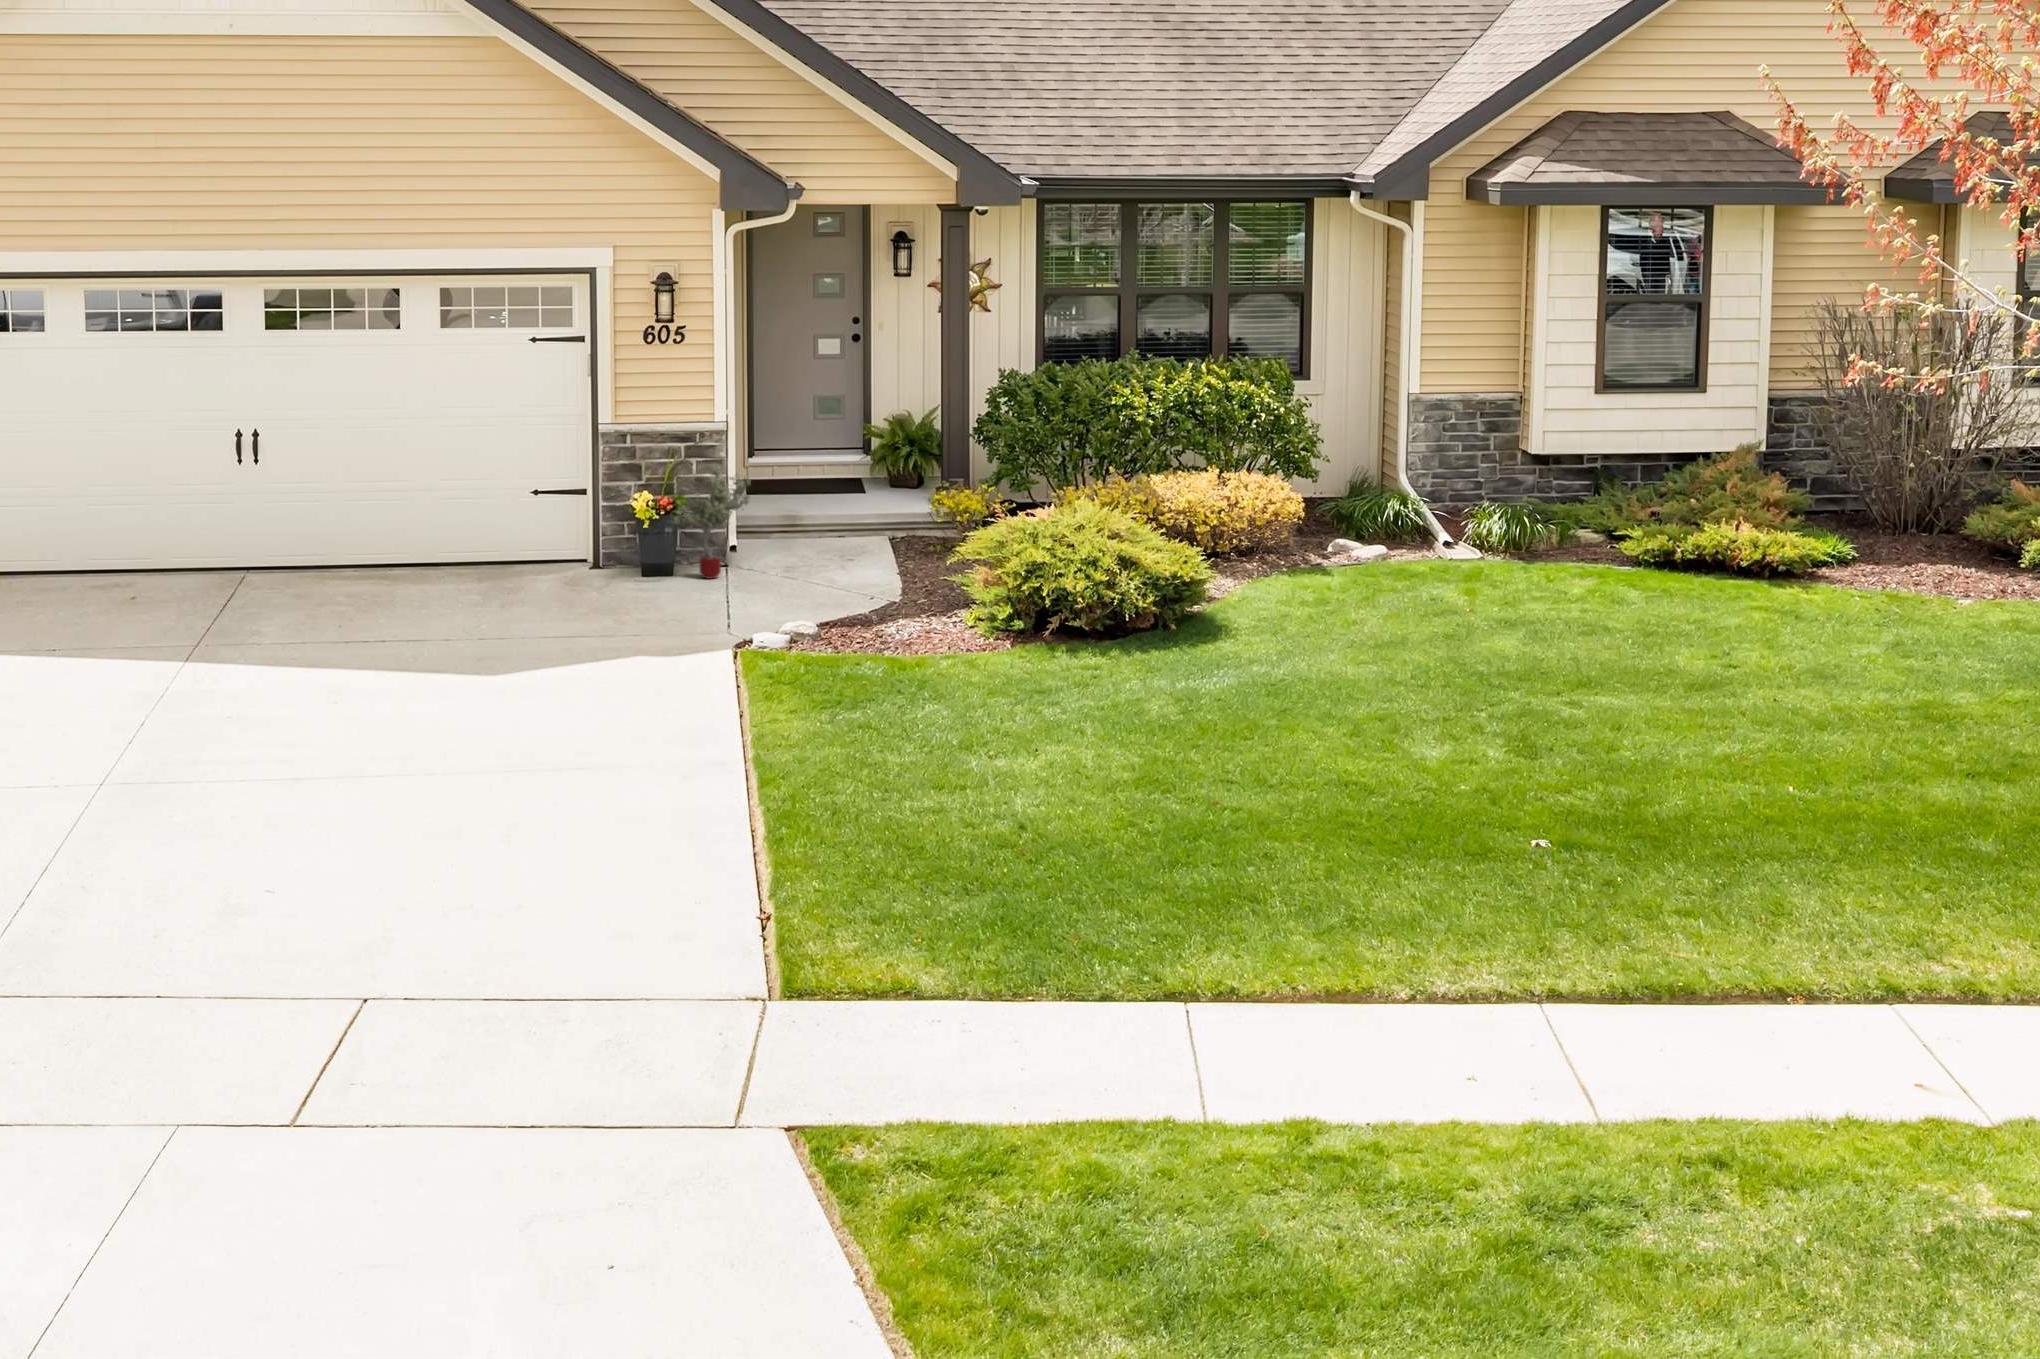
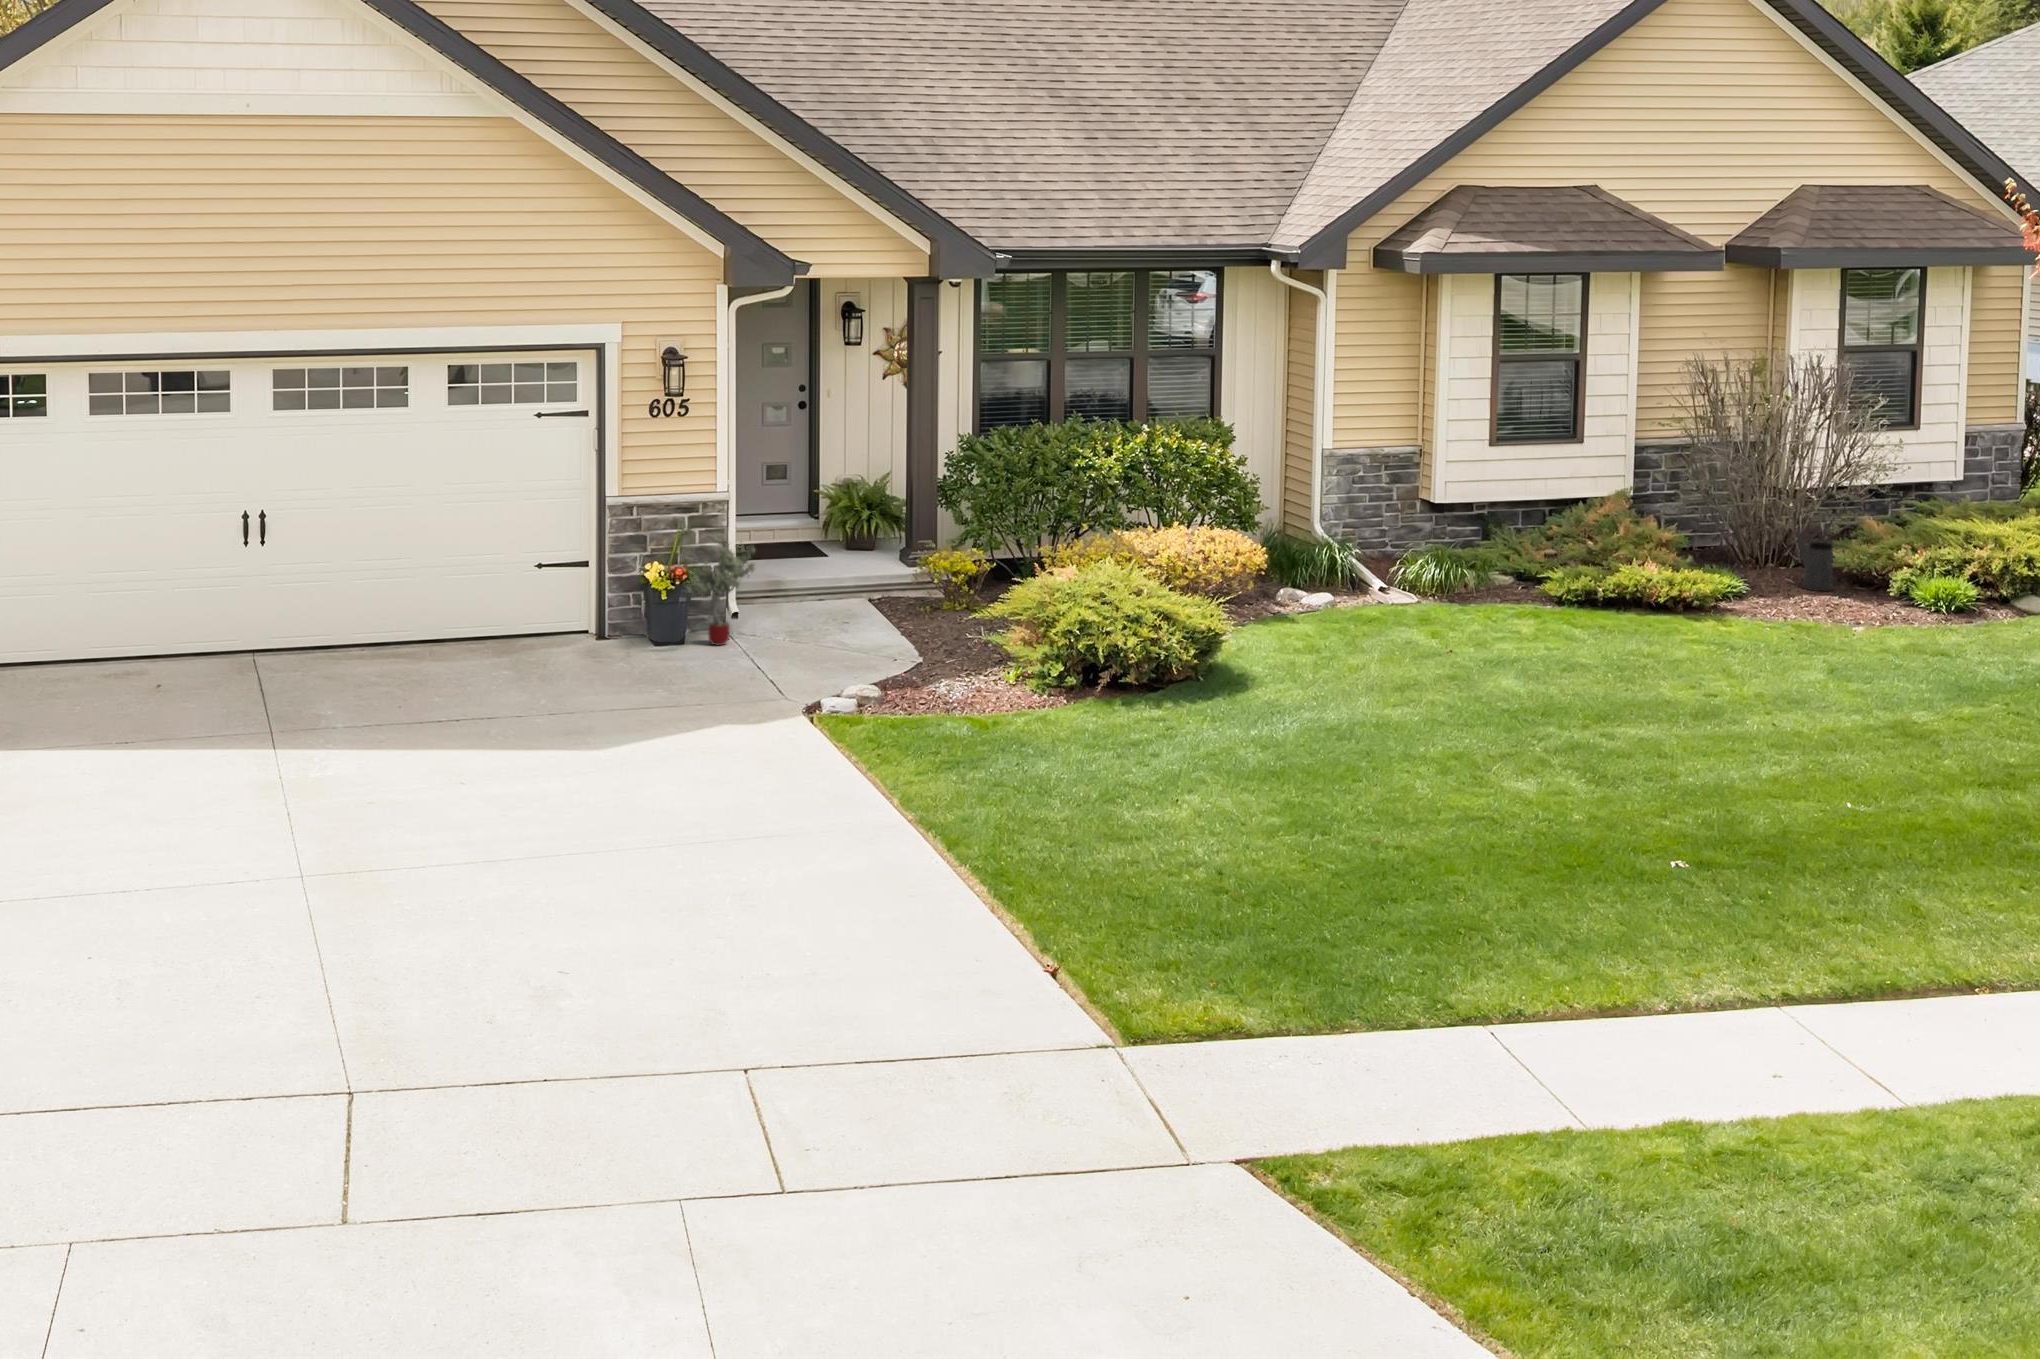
watering can: none [1941,496,1976,562] -> present [1797,533,1833,591]

